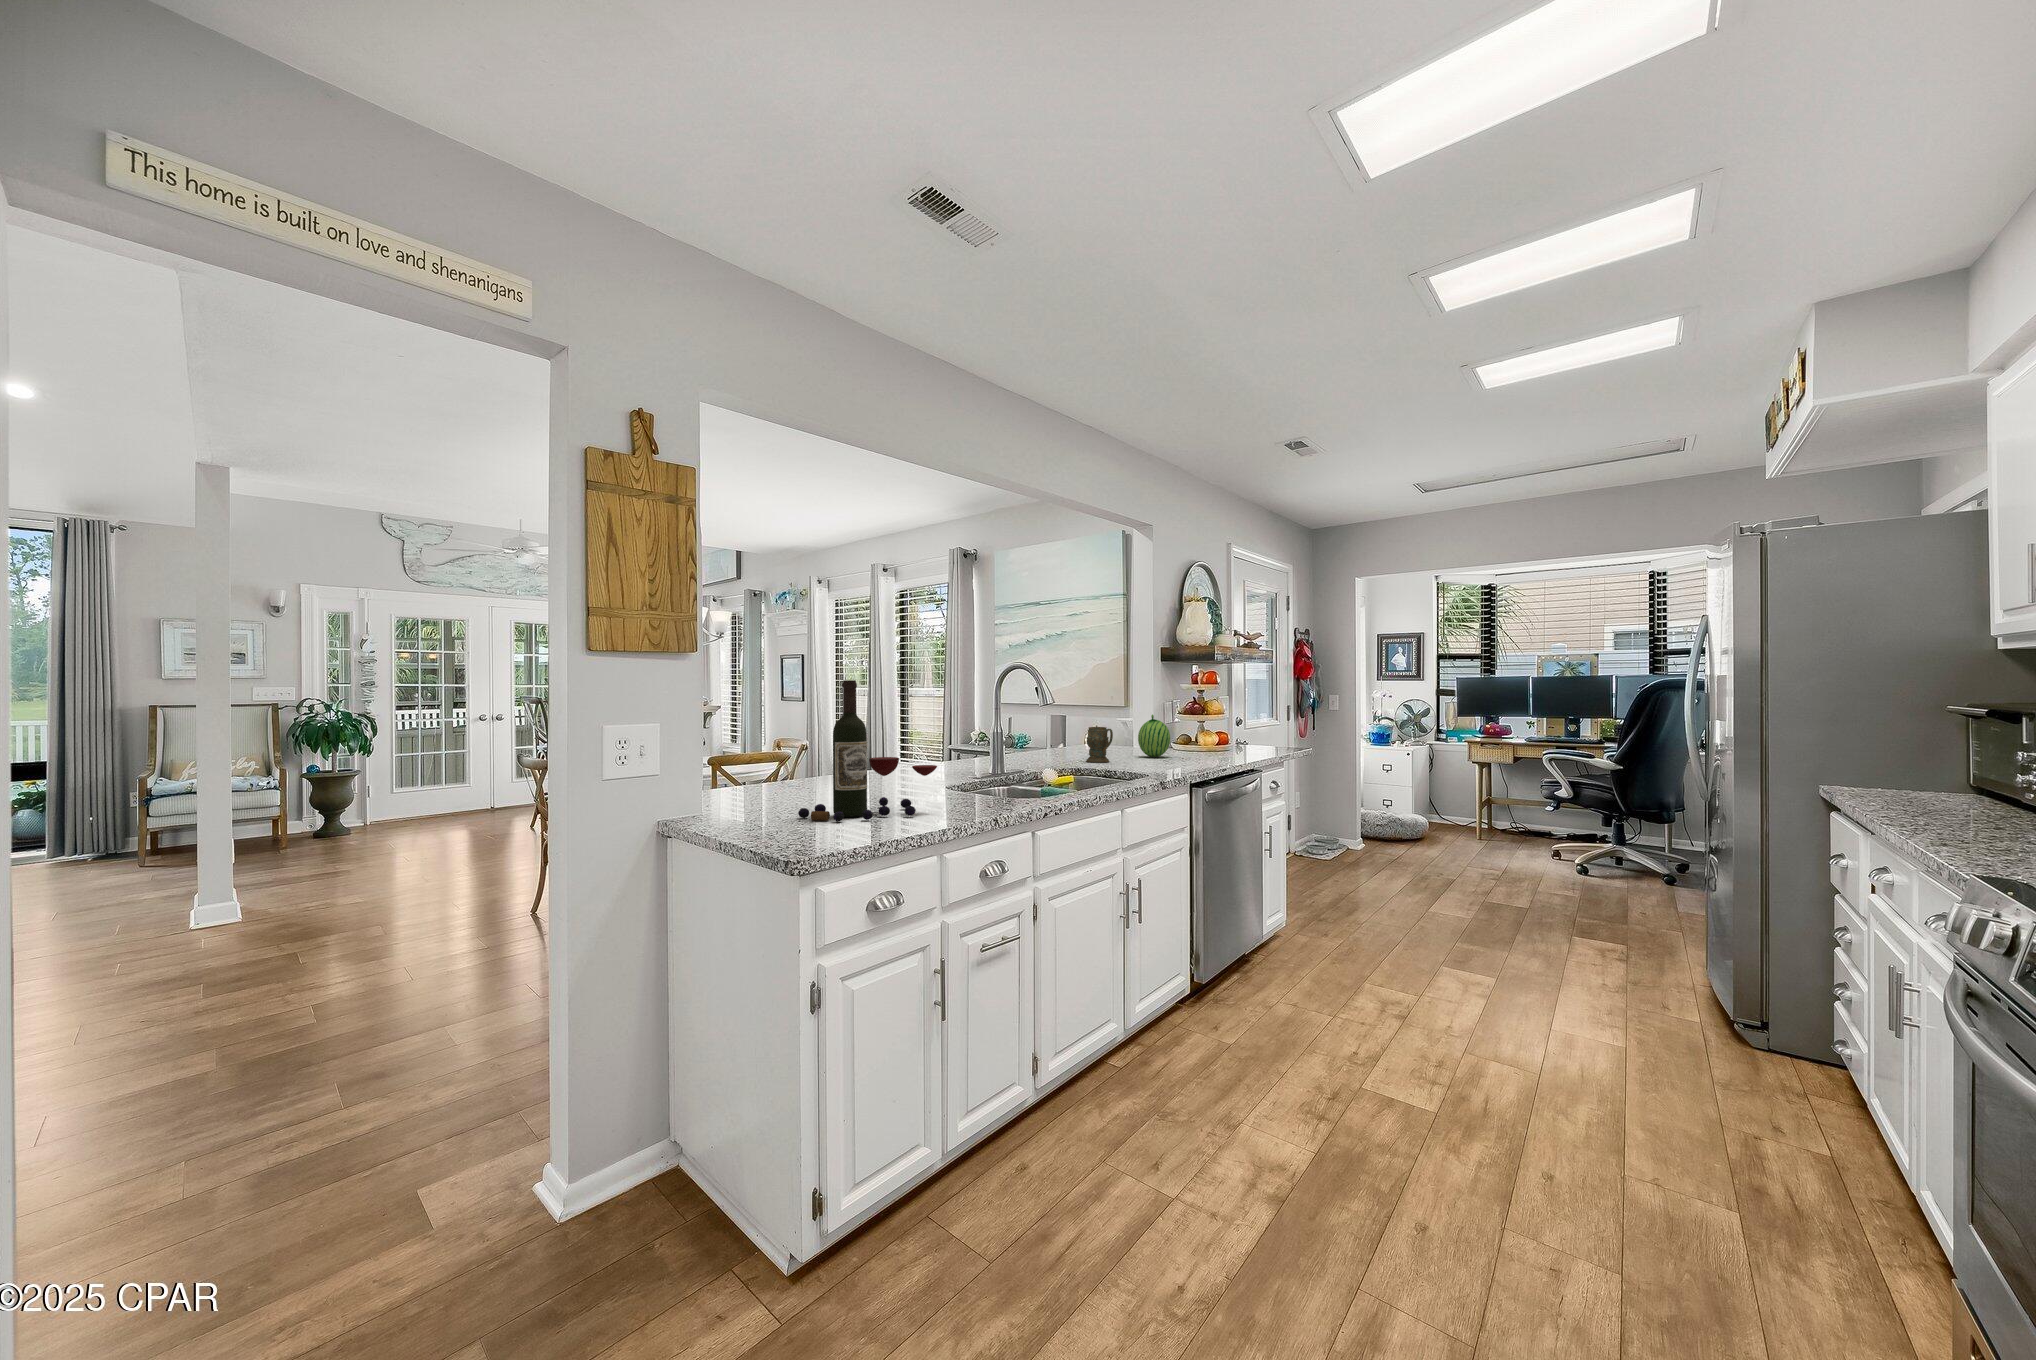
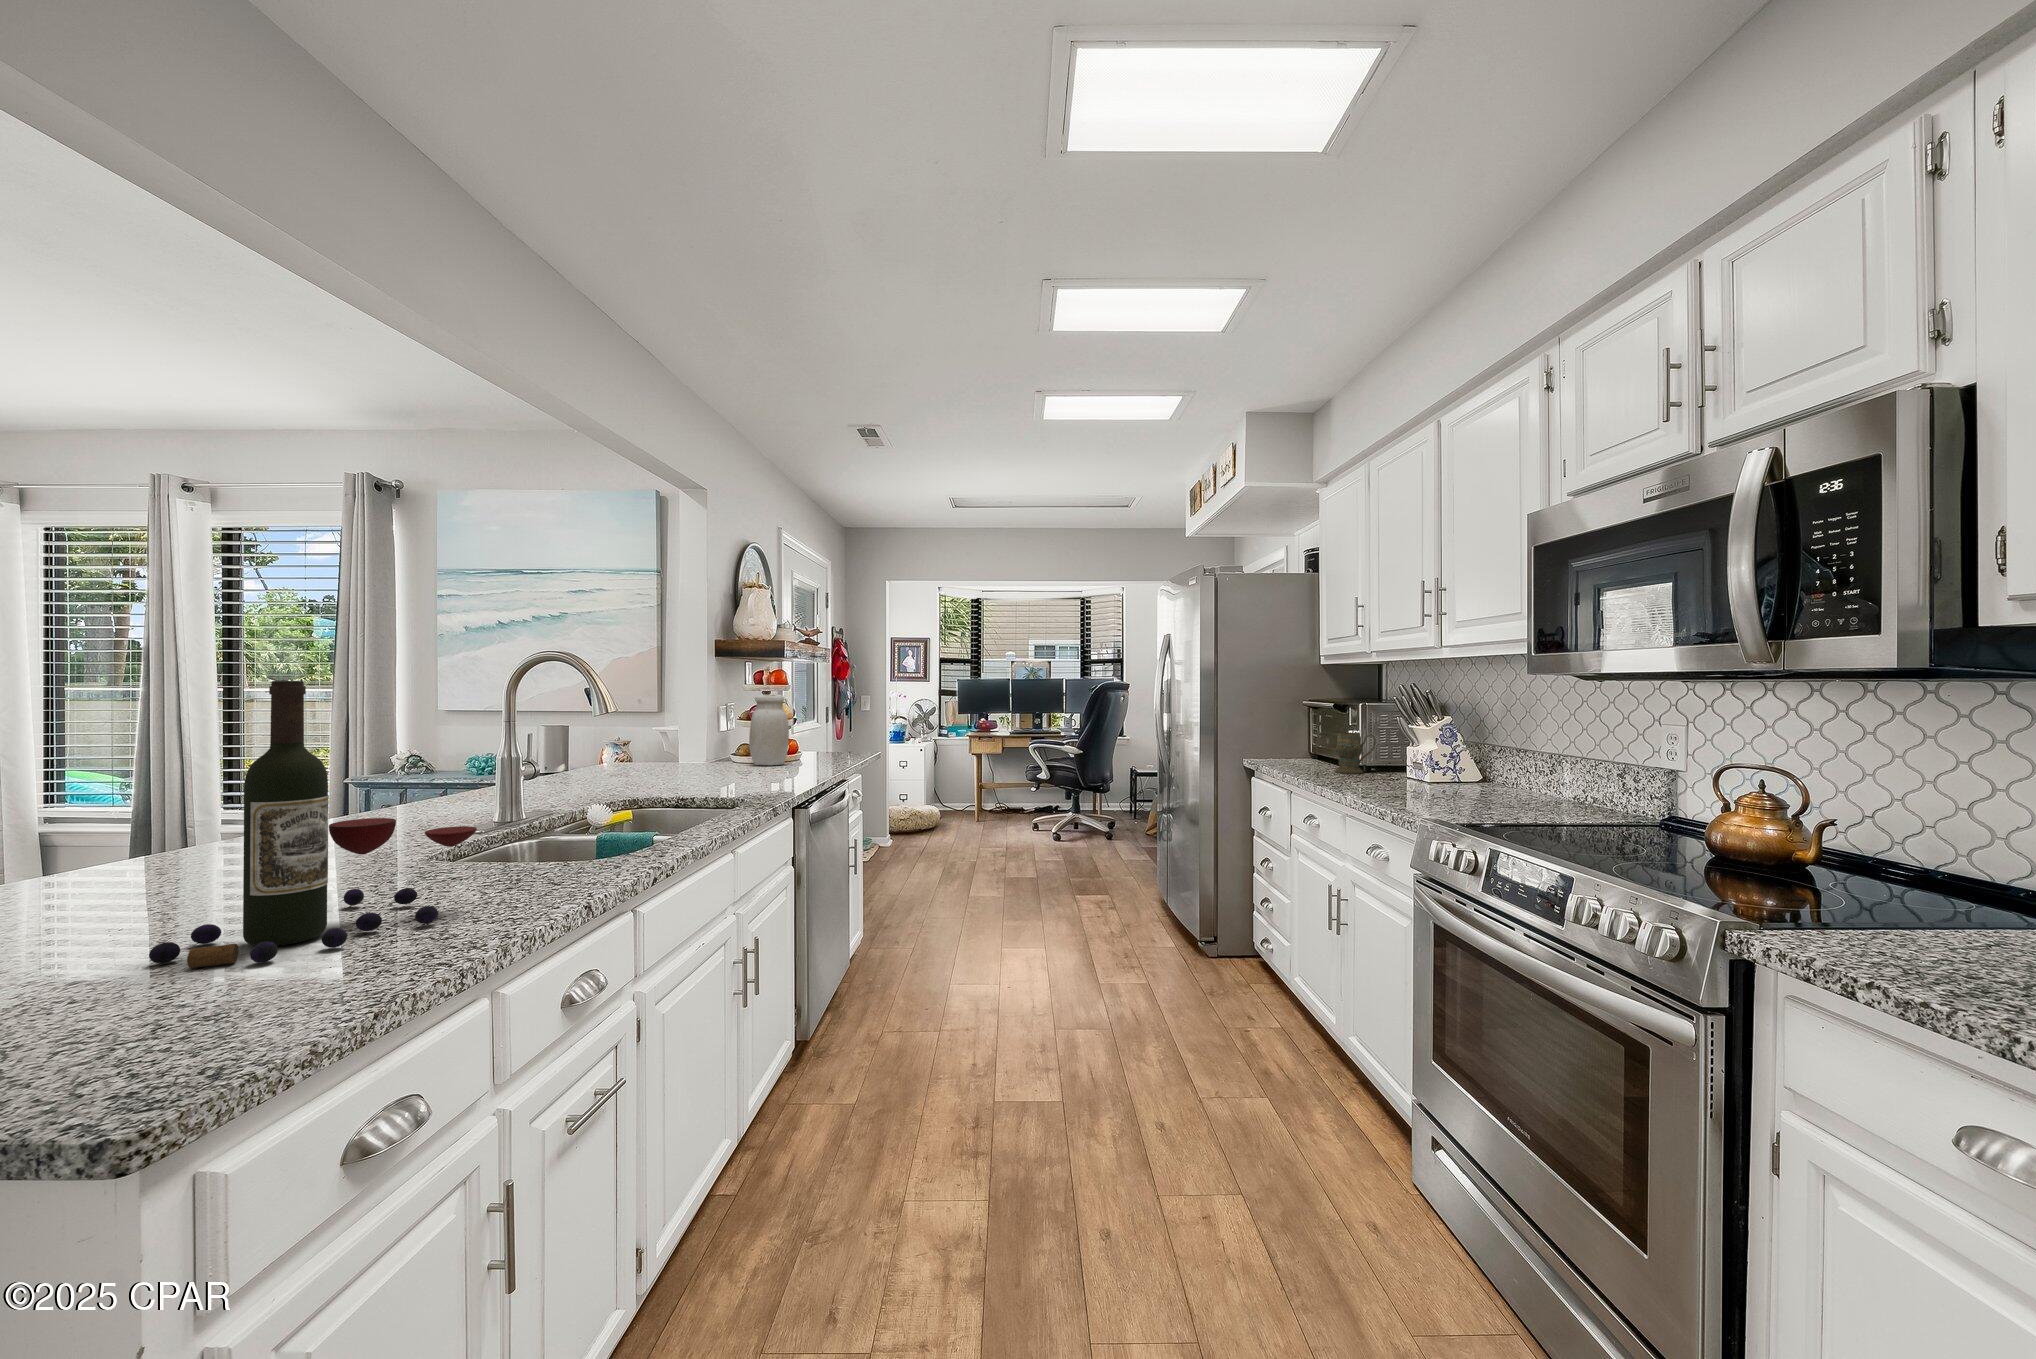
jar: none [1186,693,1219,755] -> present [749,695,789,765]
fruit: present [1138,715,1170,757] -> none [697,720,737,772]
mug: present [1086,727,1113,763] -> present [1335,733,1376,774]

